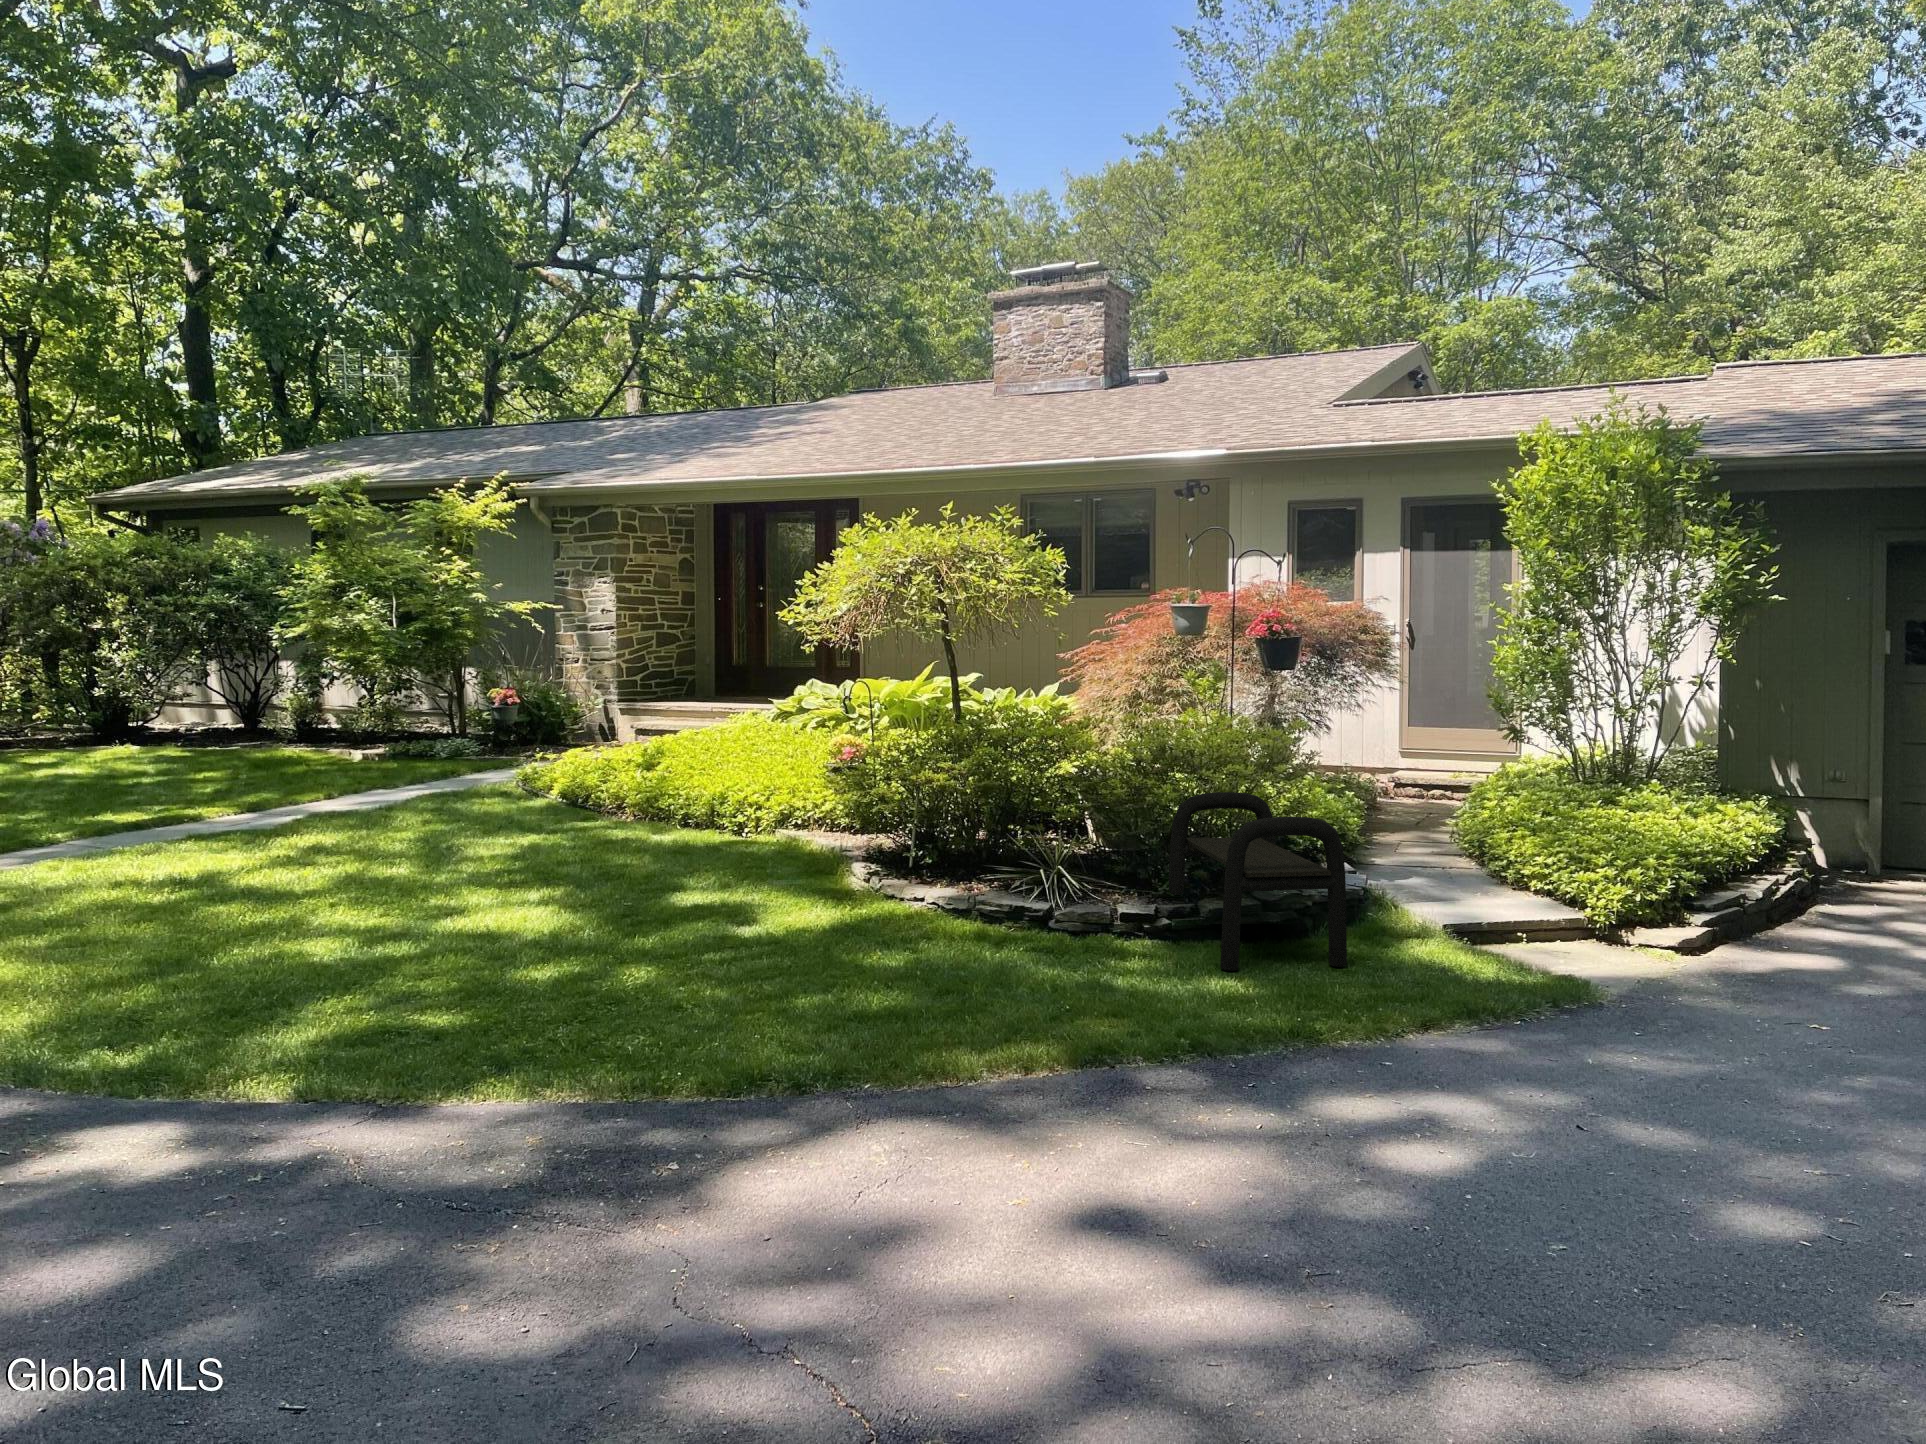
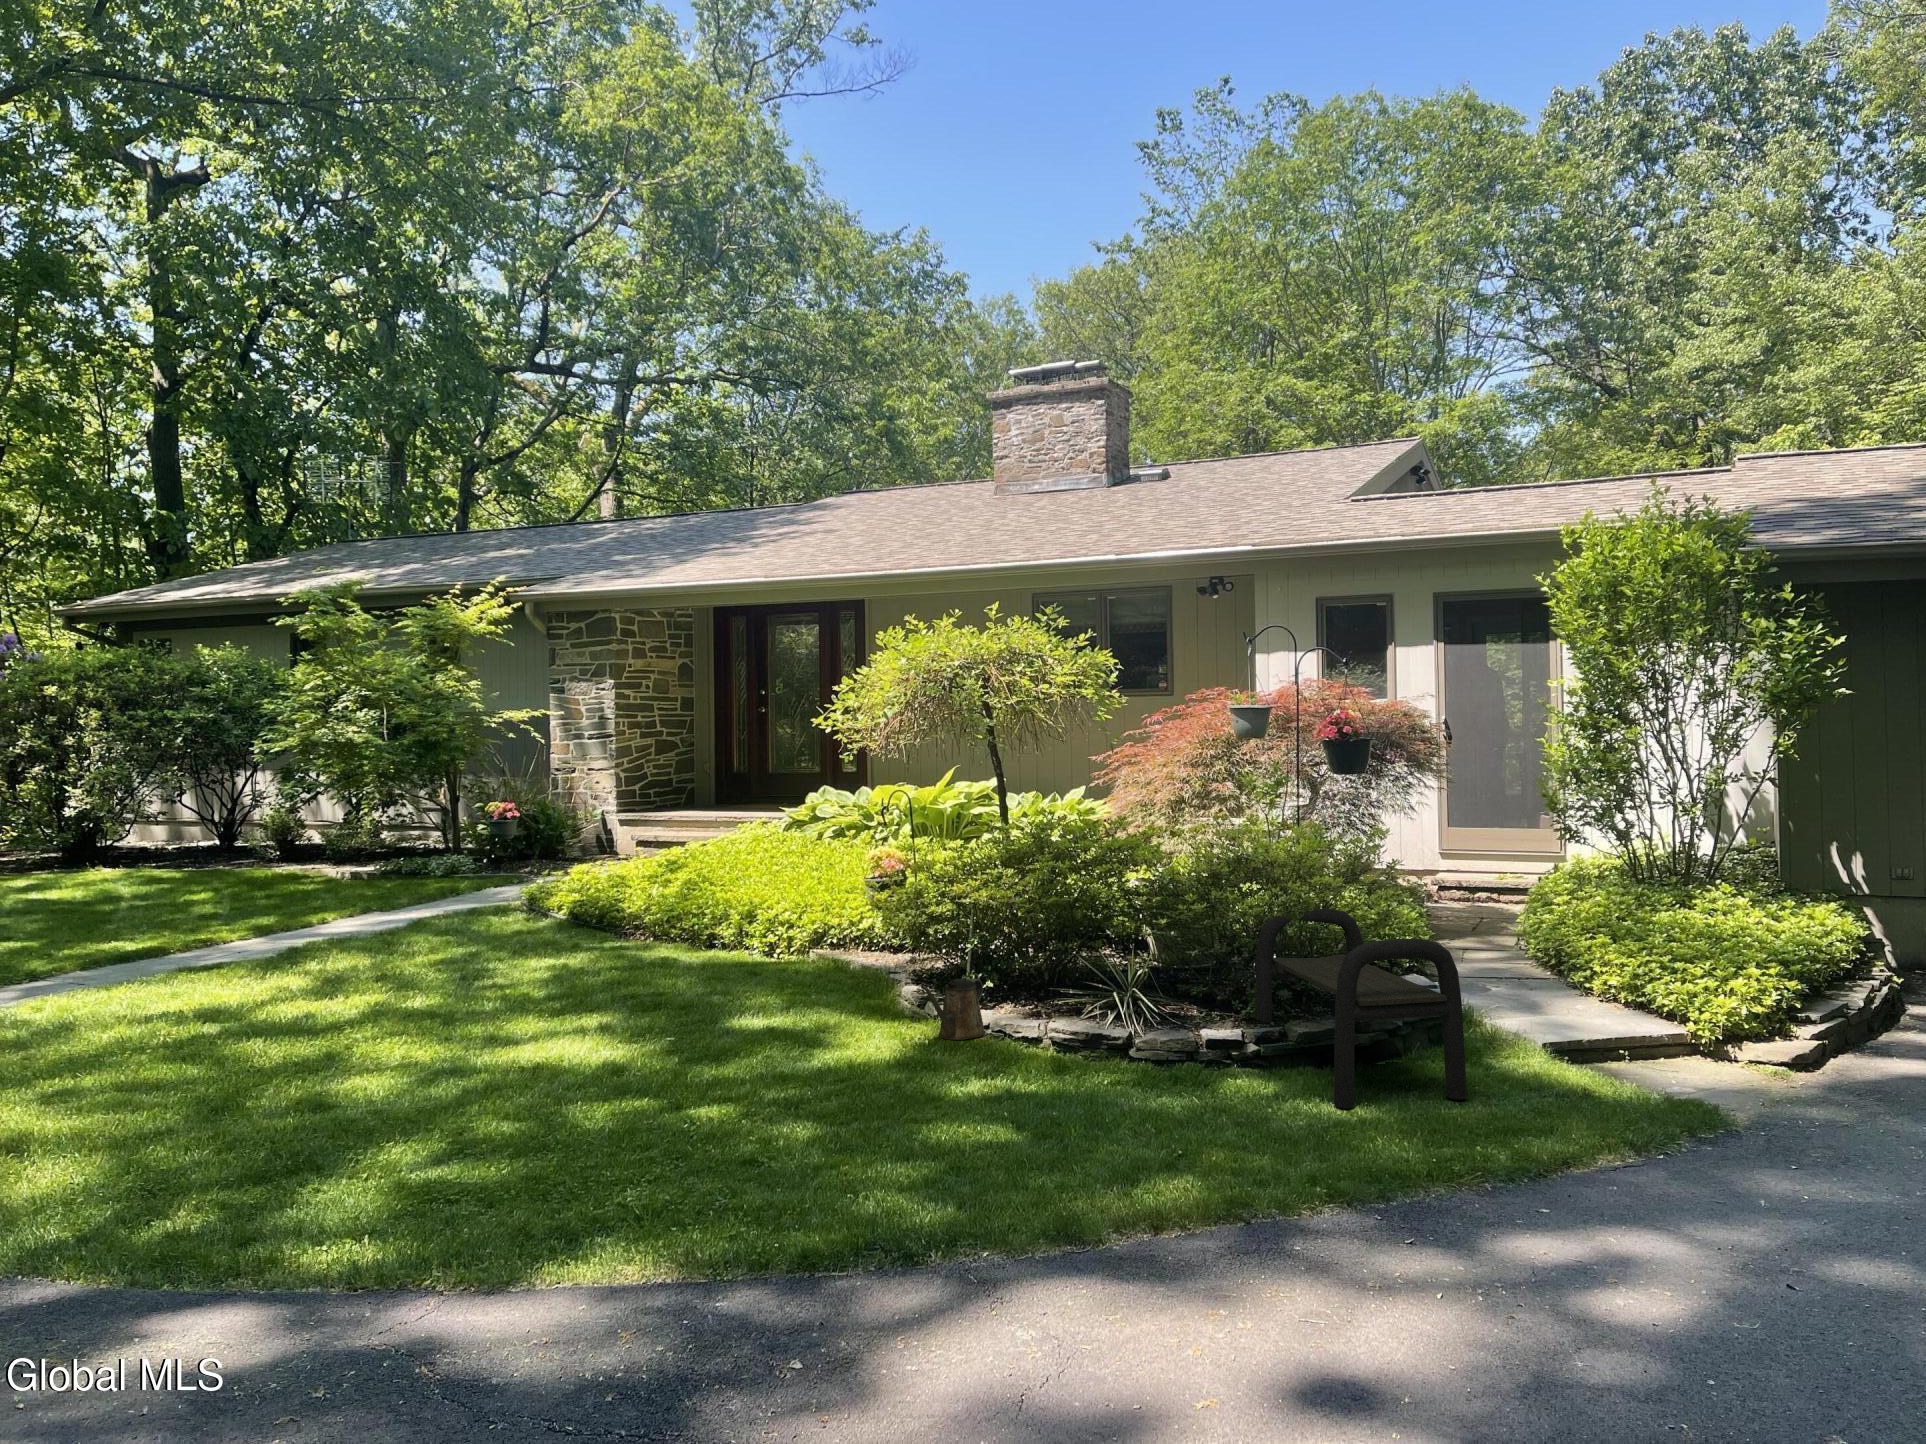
watering can: none [856,852,921,907] -> present [921,979,986,1040]

